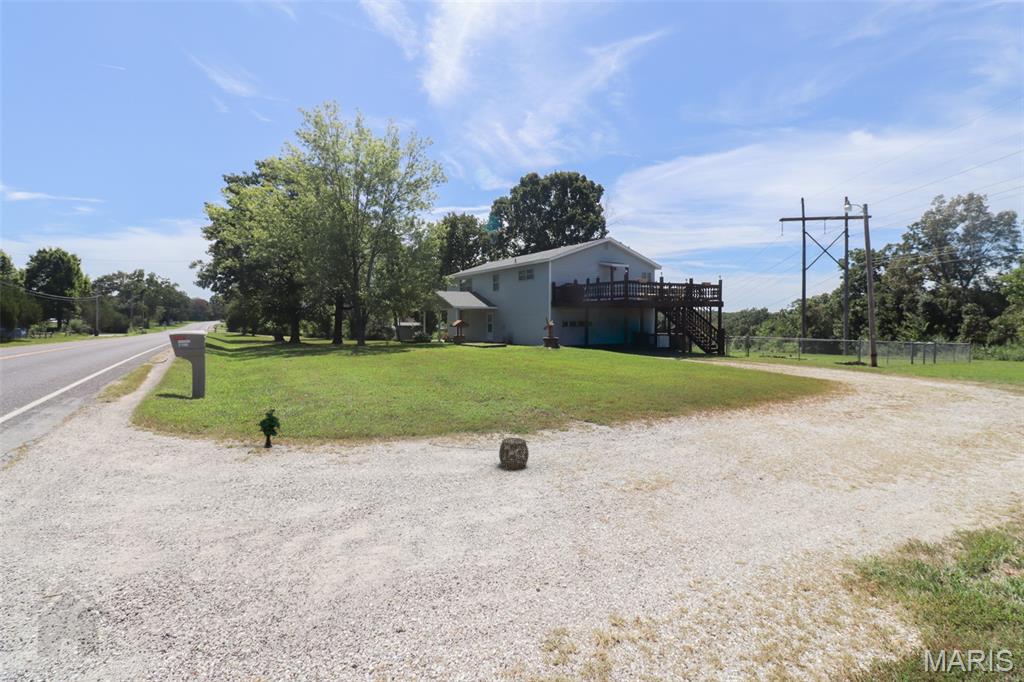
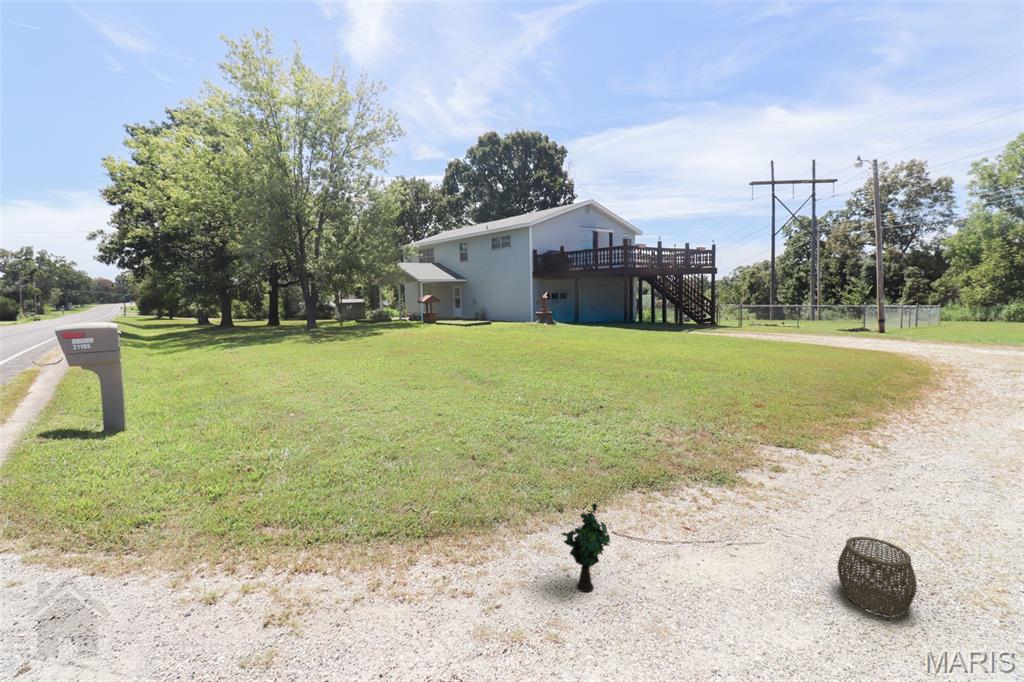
decorative plant: present [258,409,280,448] -> present [562,504,610,592]

